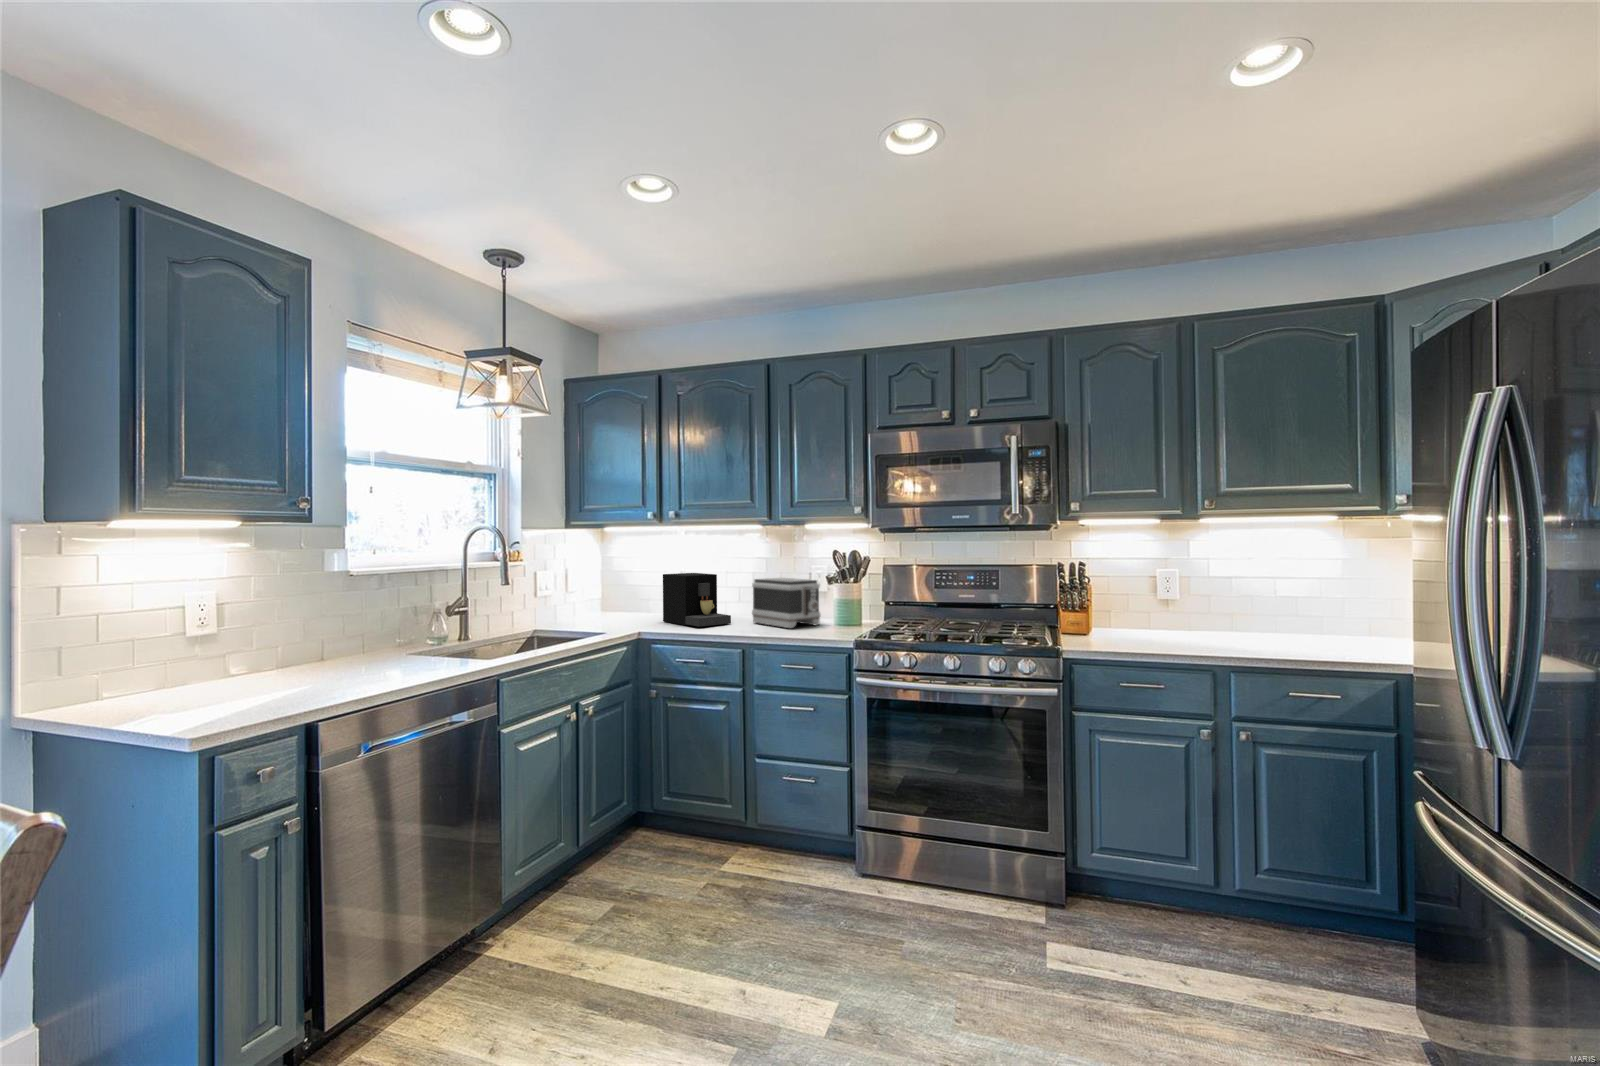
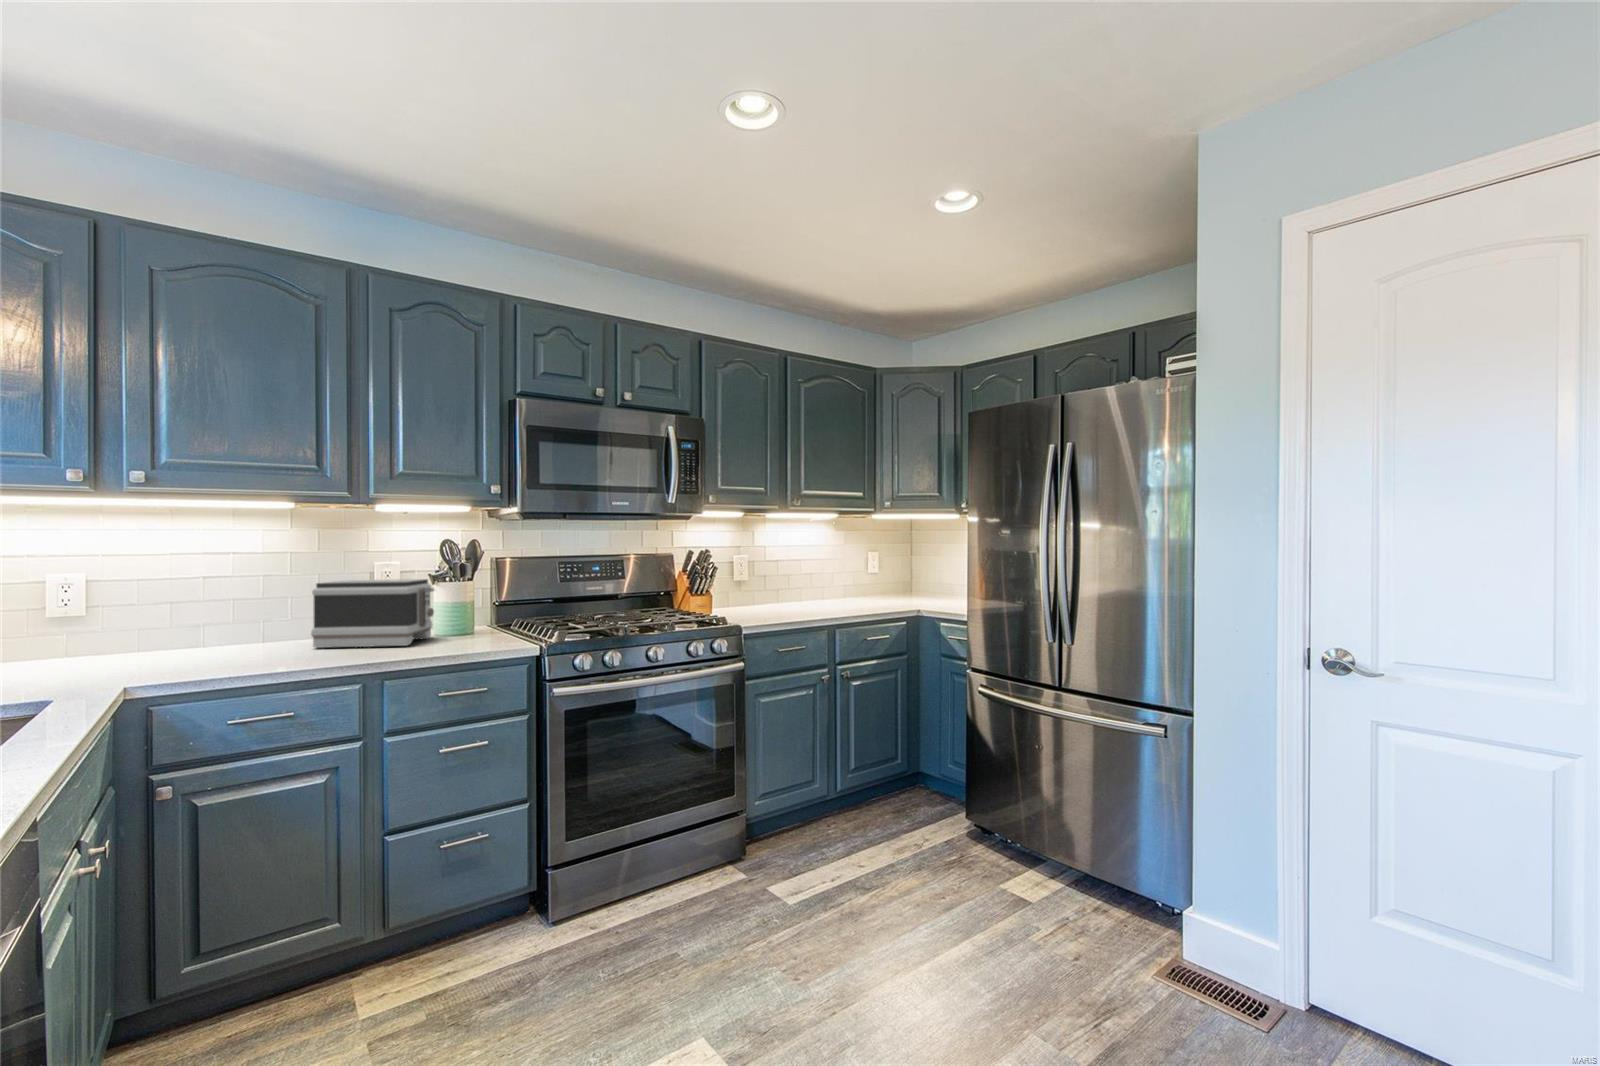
coffee maker: present [663,573,731,627] -> none [99,580,275,669]

